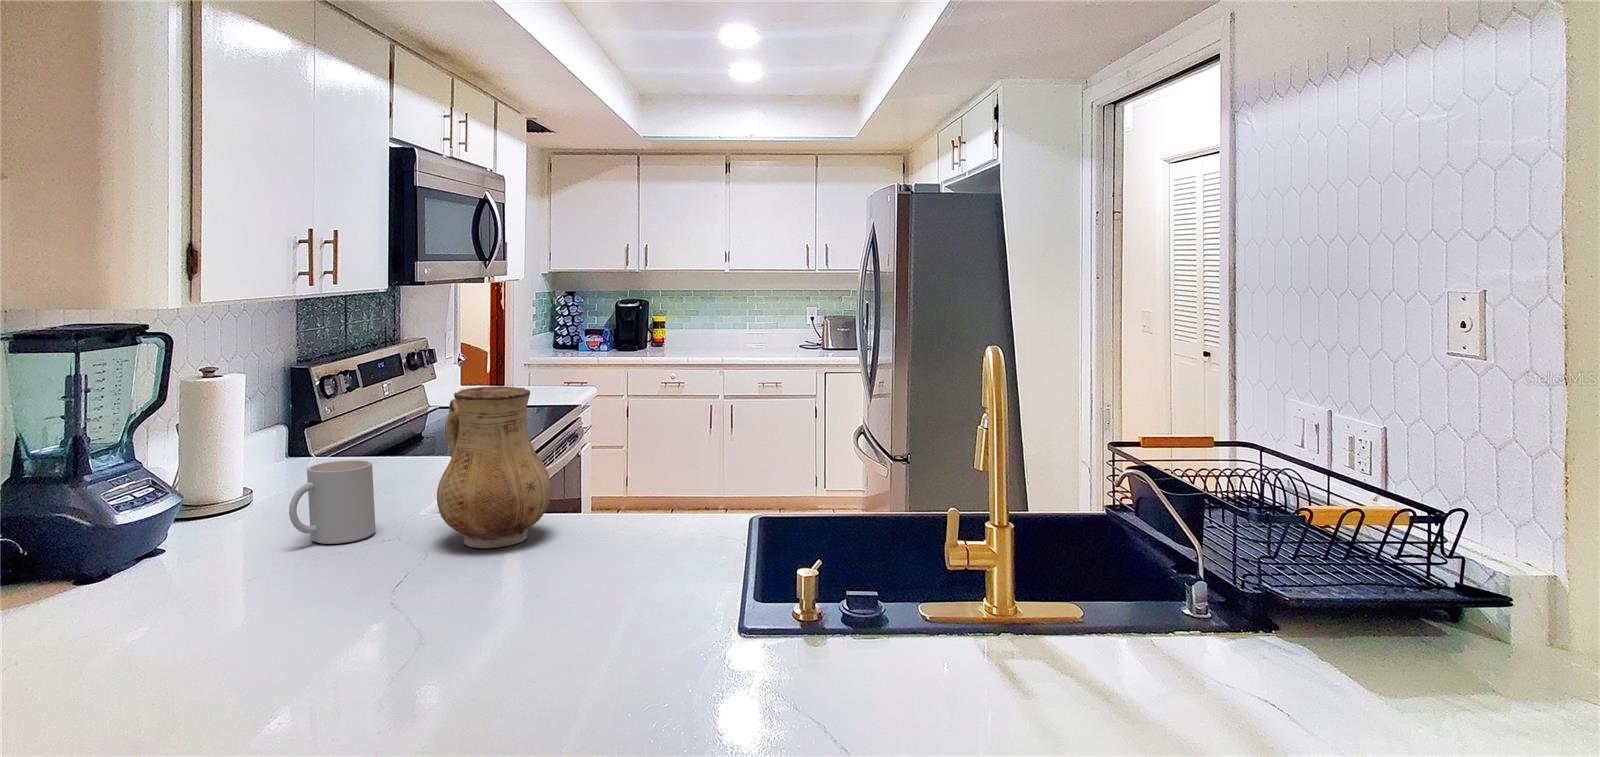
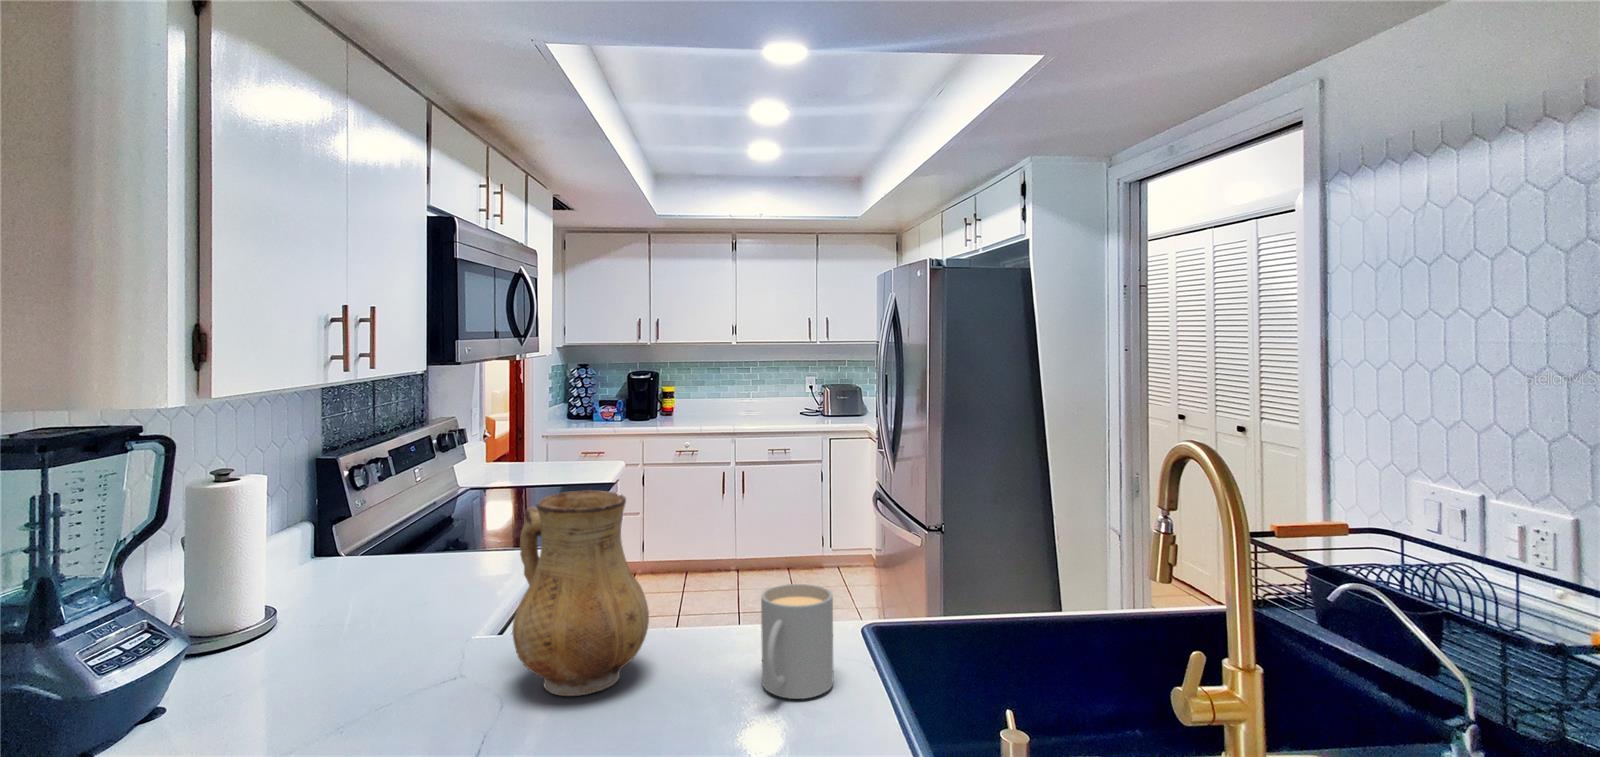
mug: present [289,460,376,544] -> present [761,584,834,699]

